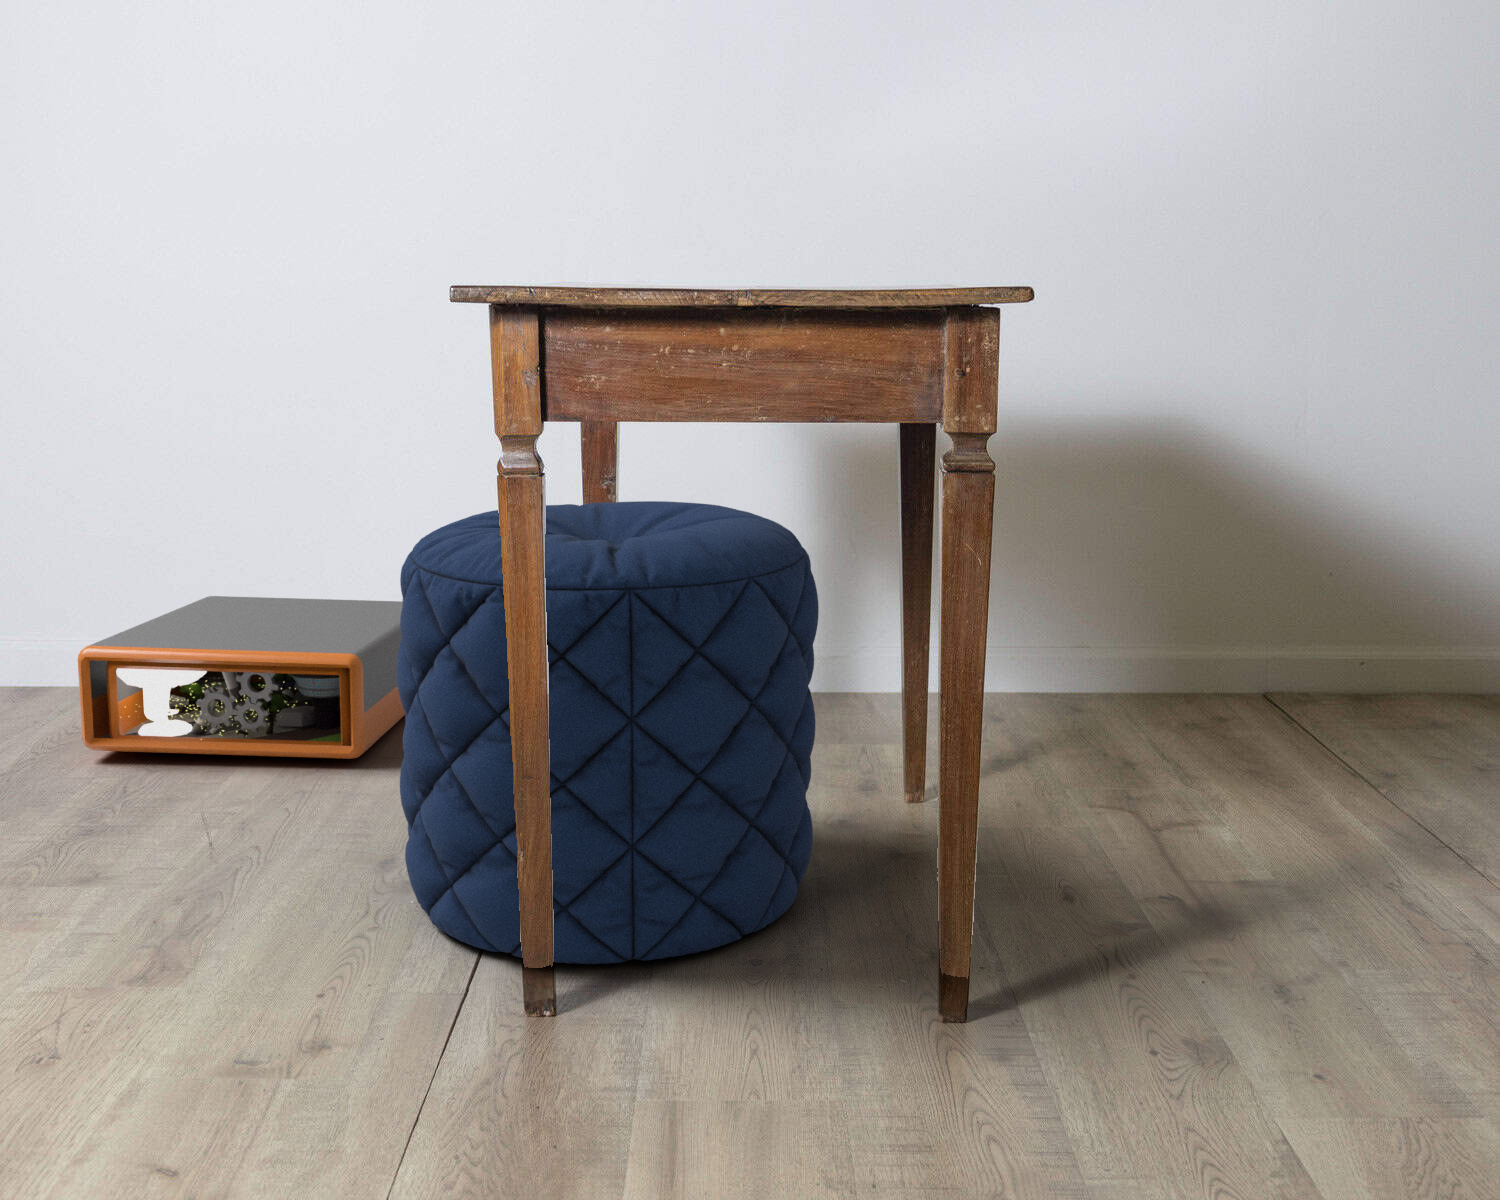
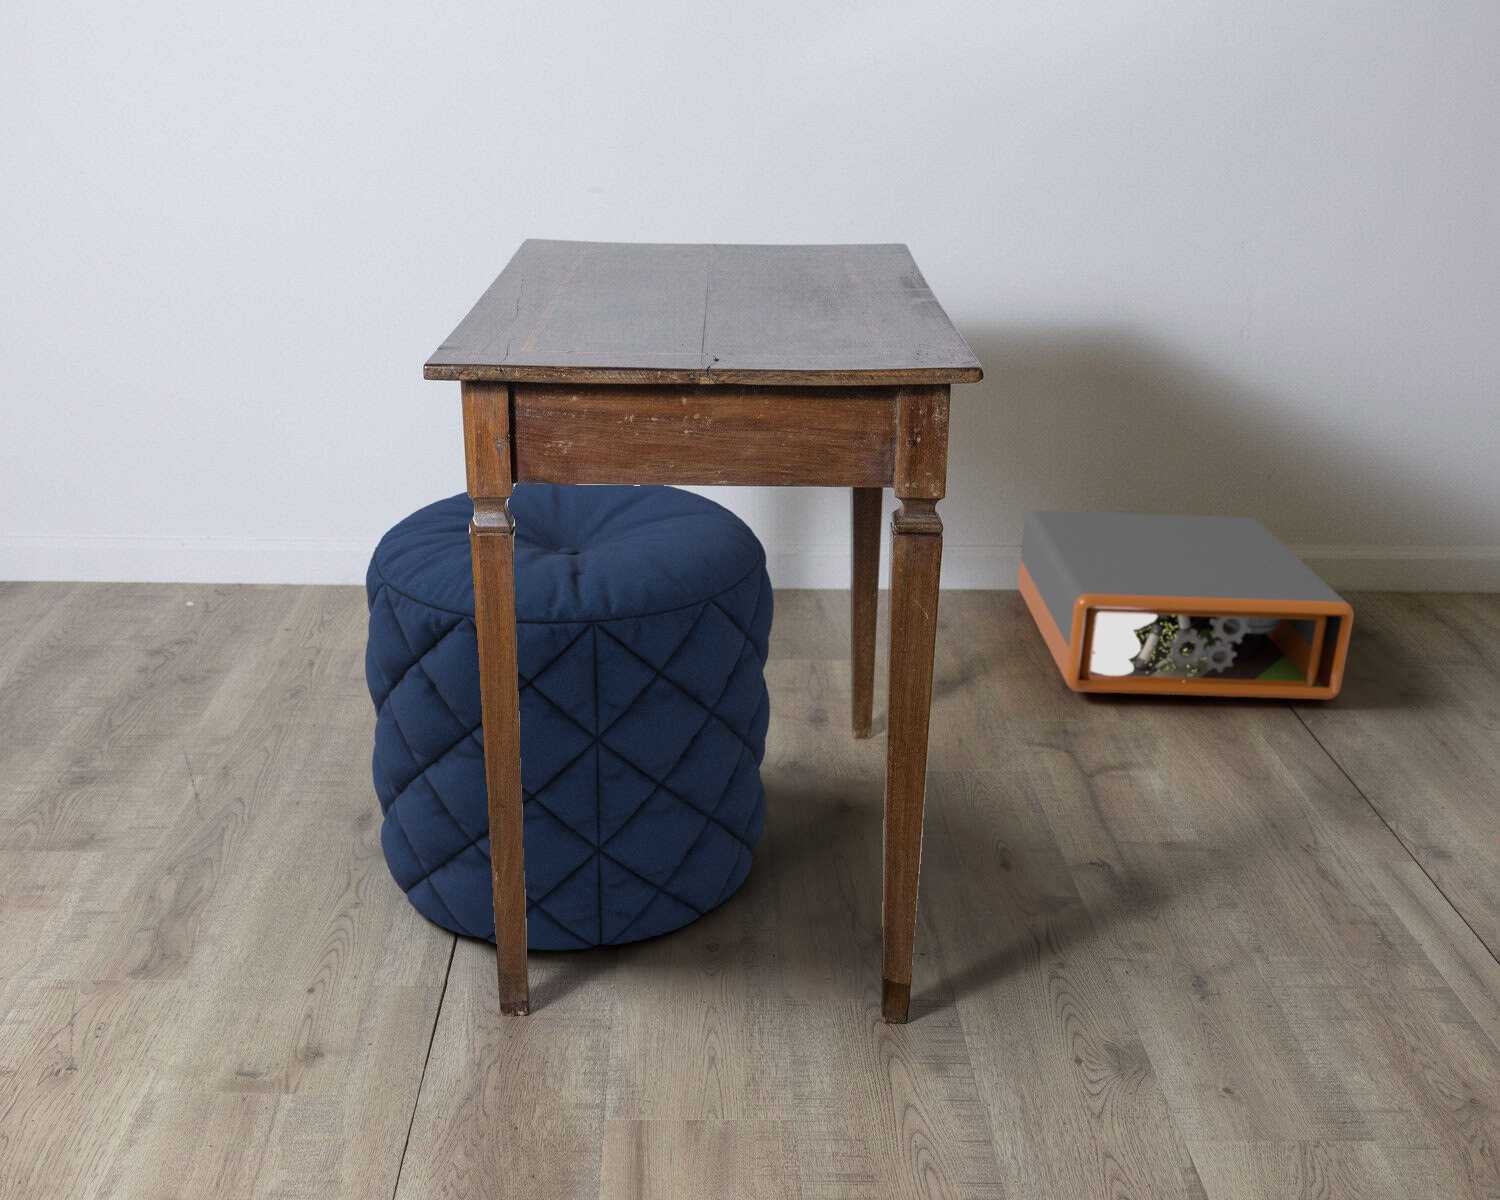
storage box: present [78,596,406,759] -> present [1018,510,1354,700]

